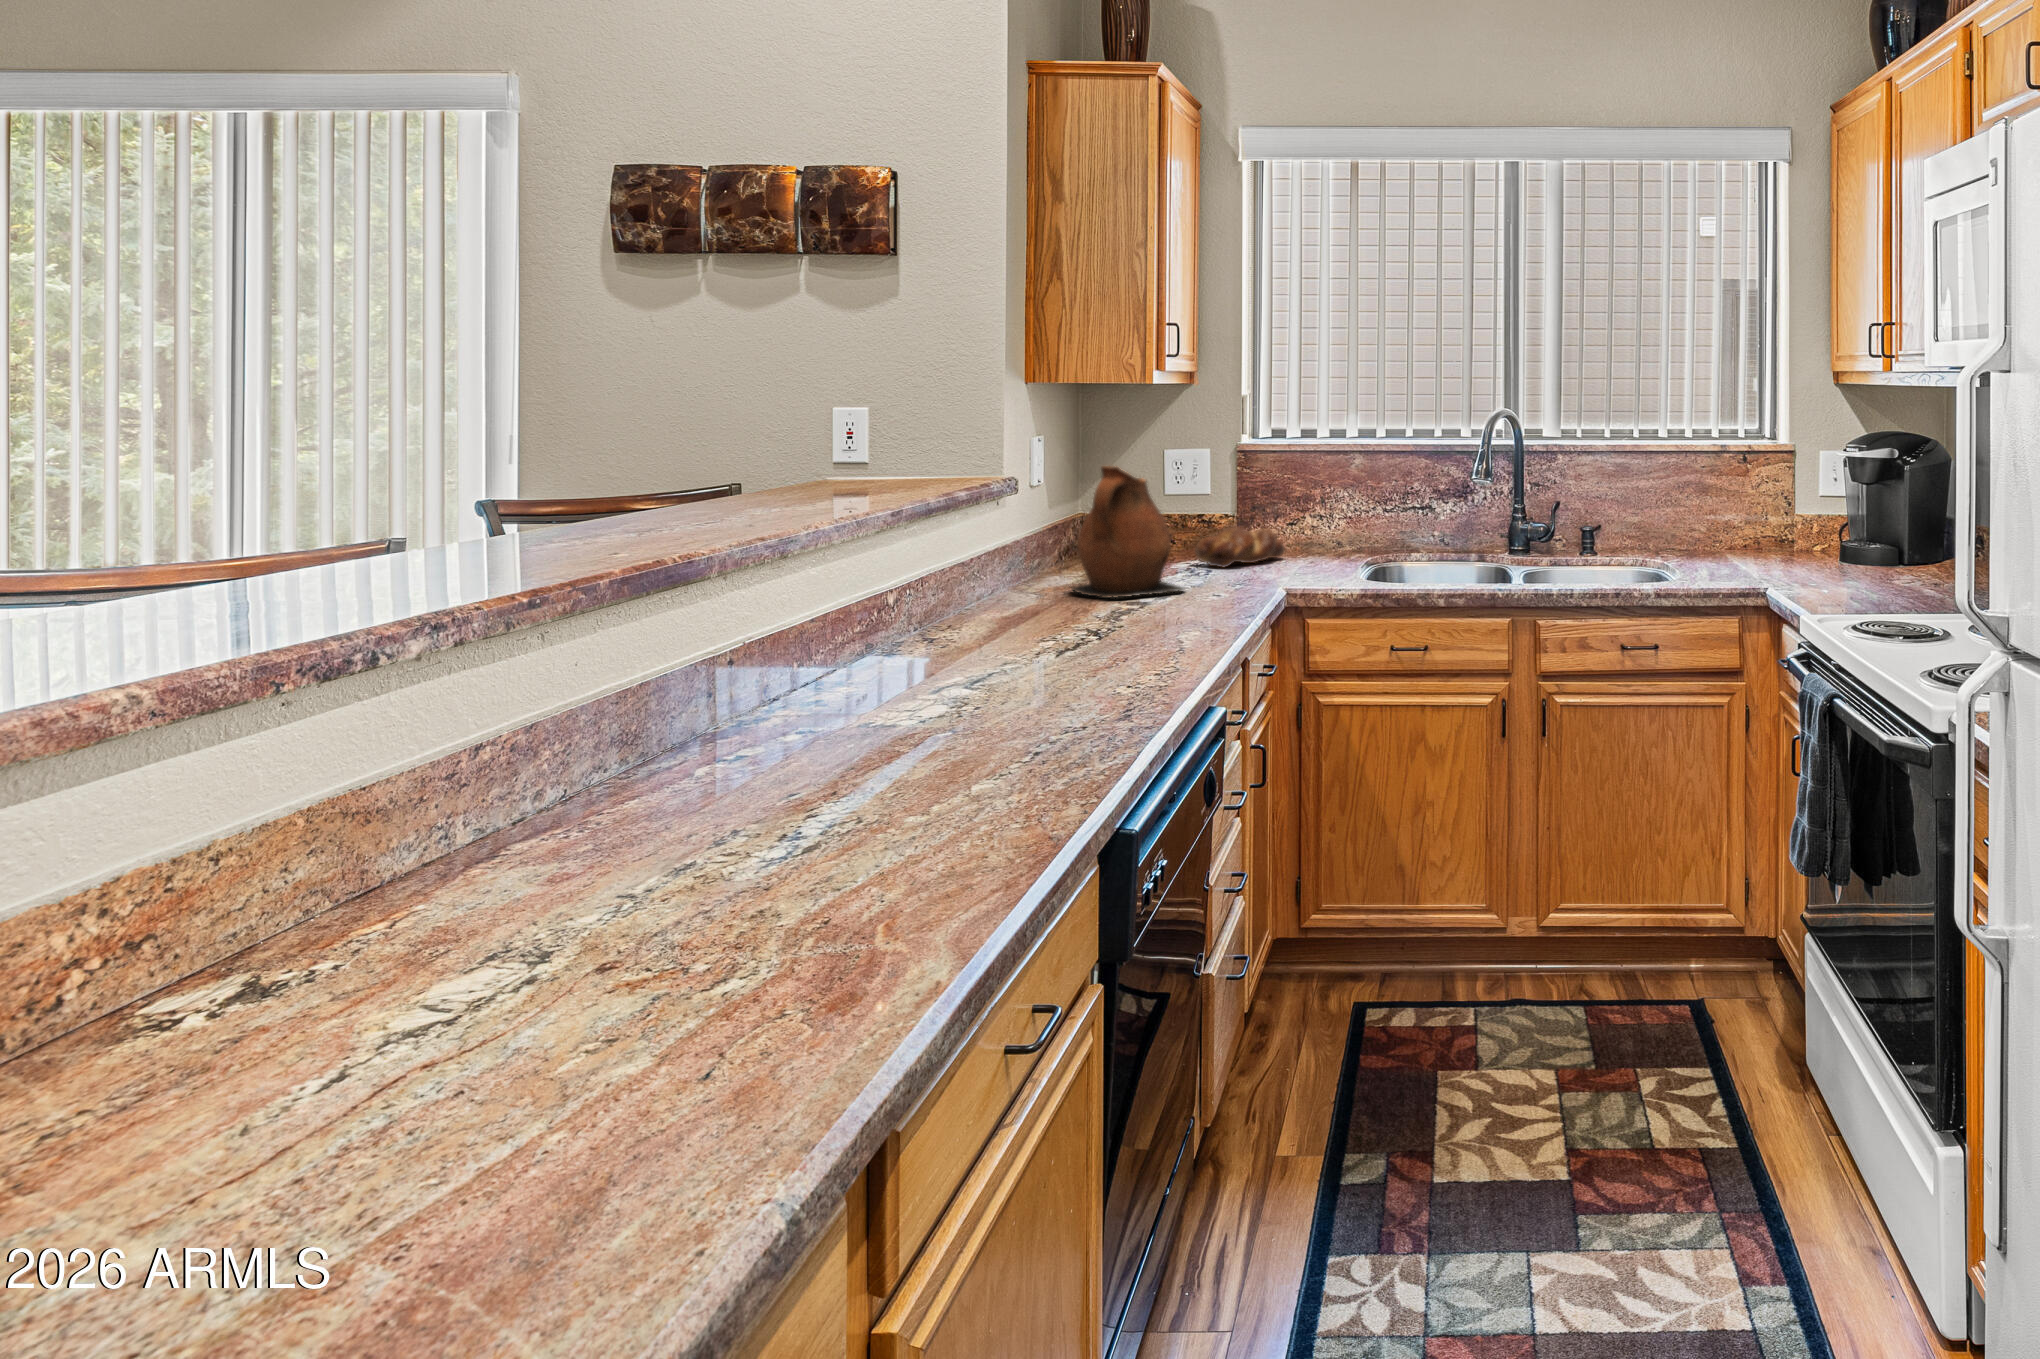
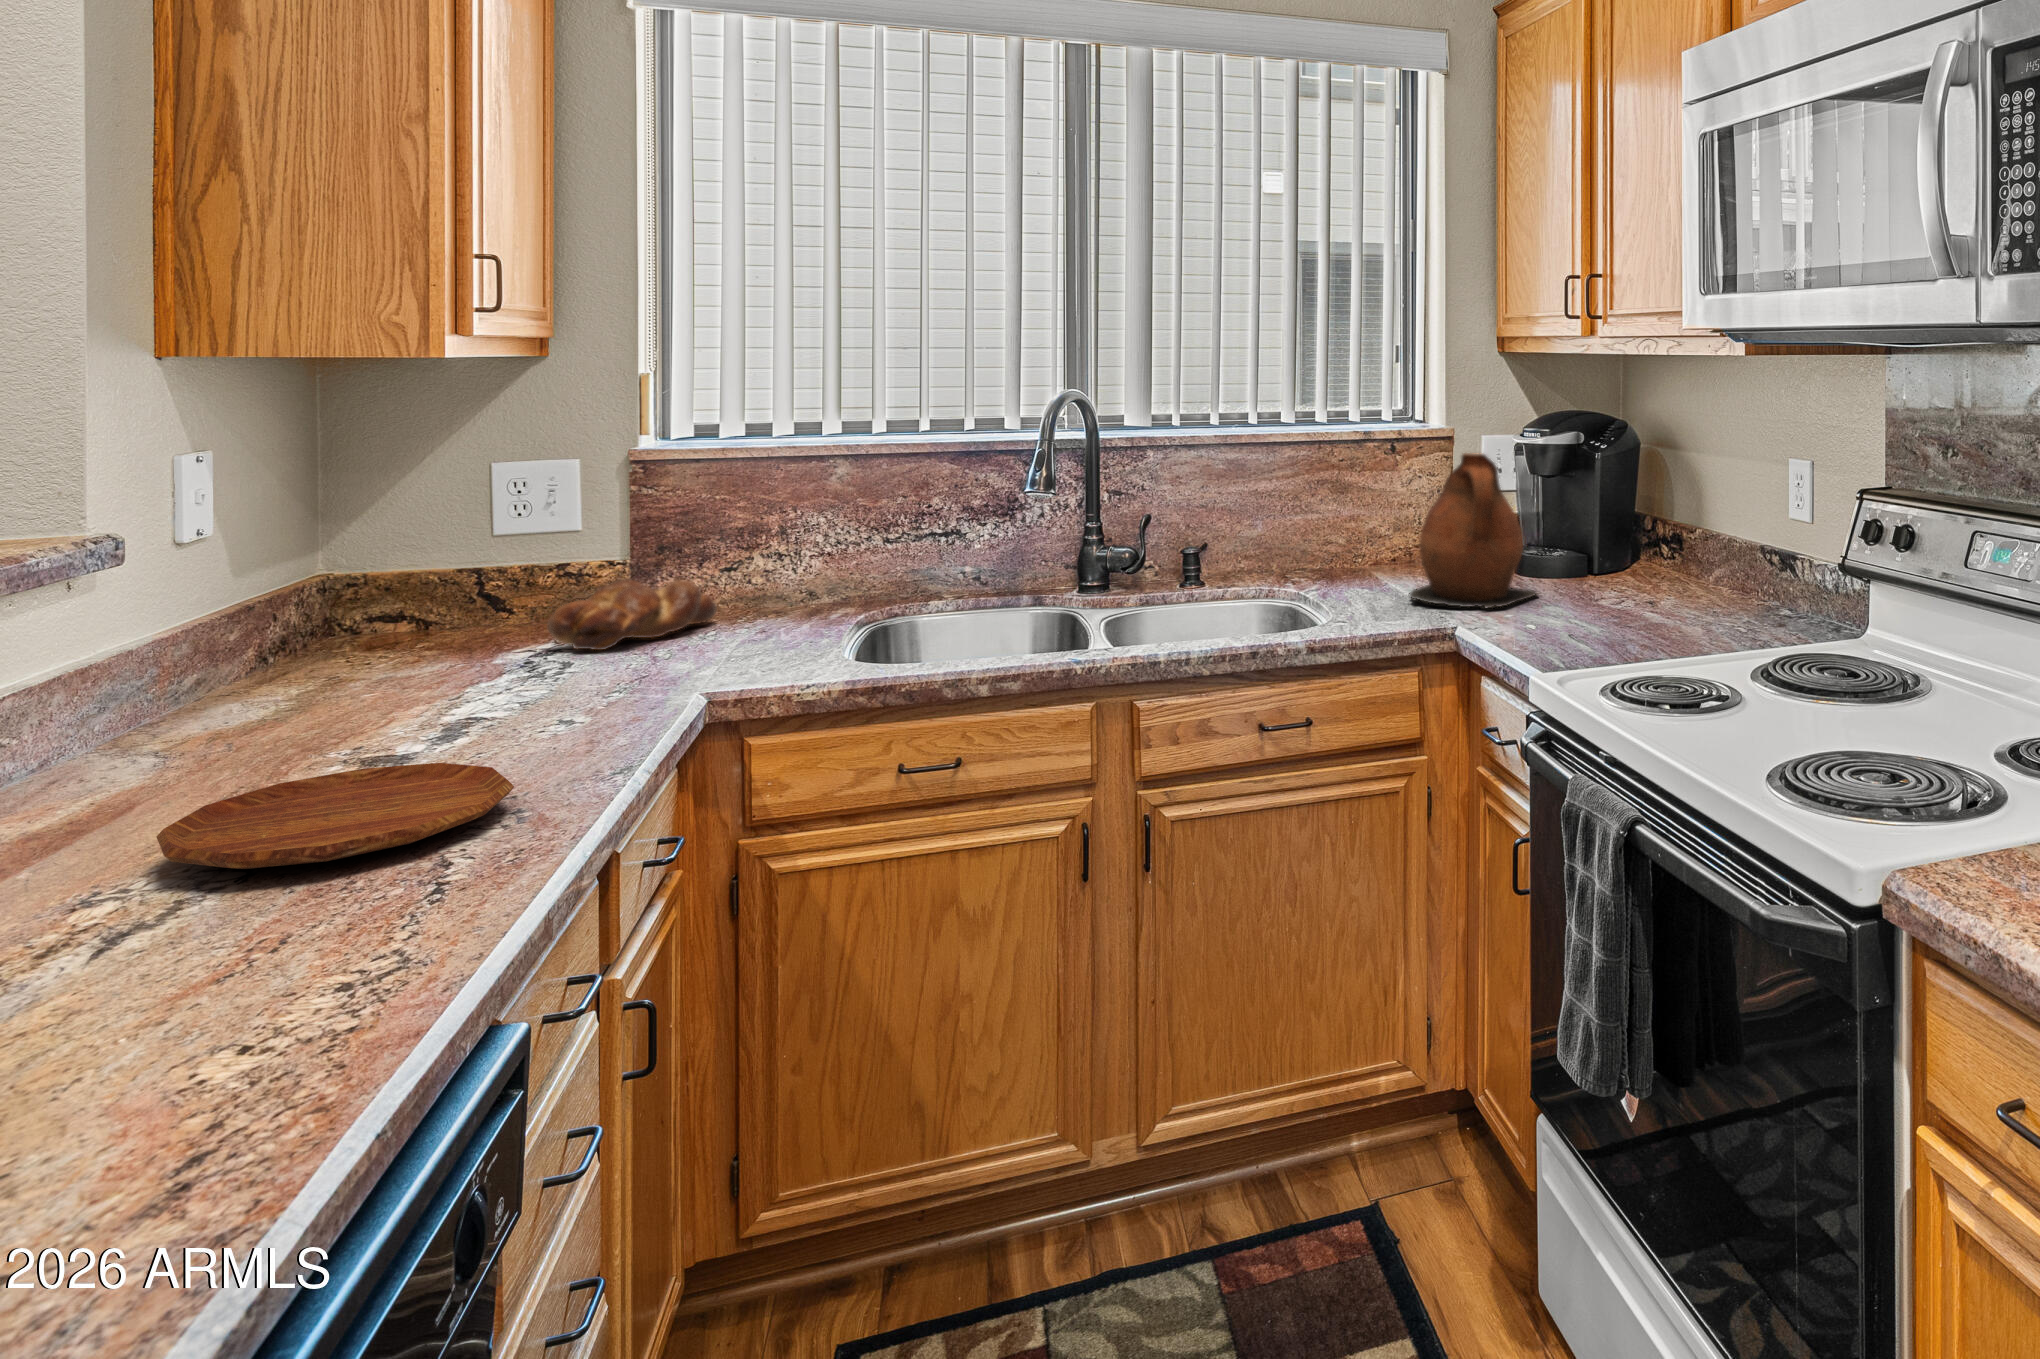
ceramic pitcher: present [1069,466,1184,598] -> present [1409,453,1536,608]
tray: none [1061,601,1203,634] -> present [156,763,514,869]

